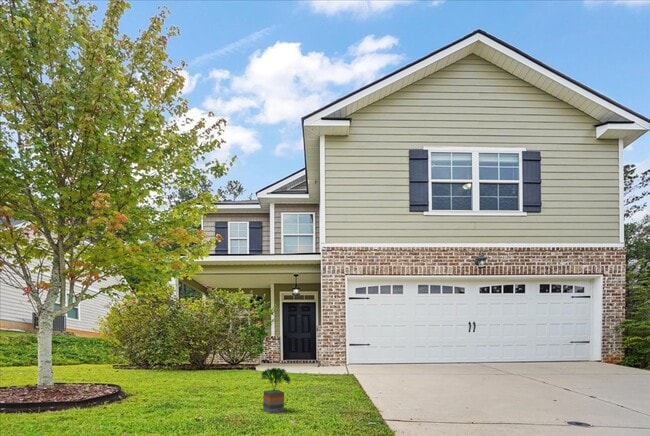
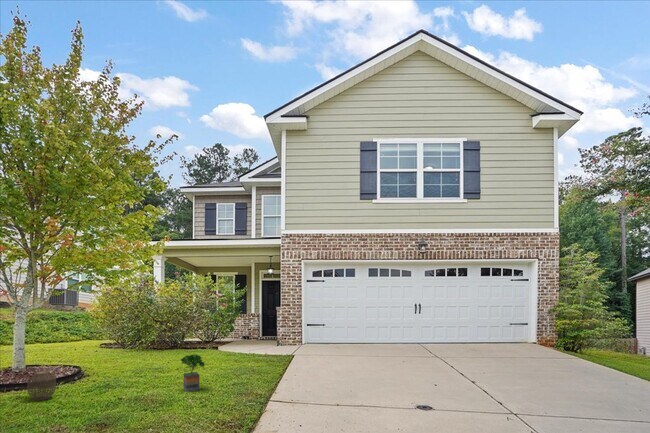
woven basket: none [78,385,113,423] -> present [27,371,56,401]

